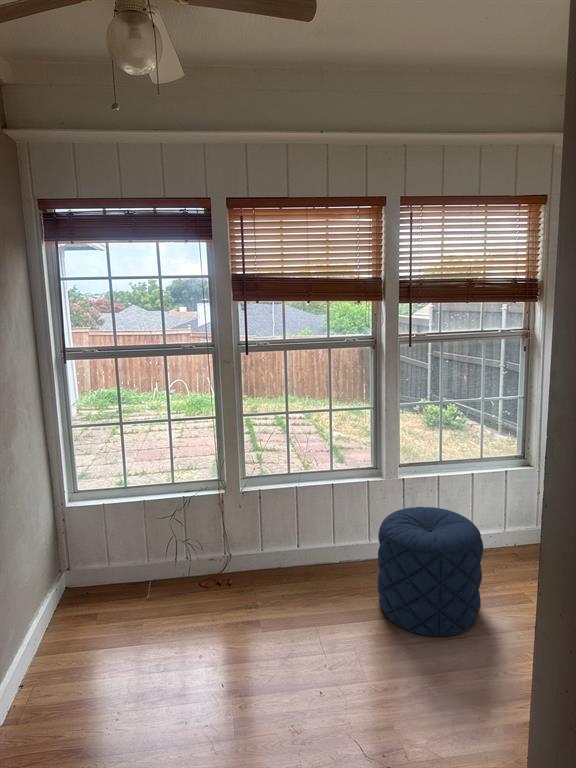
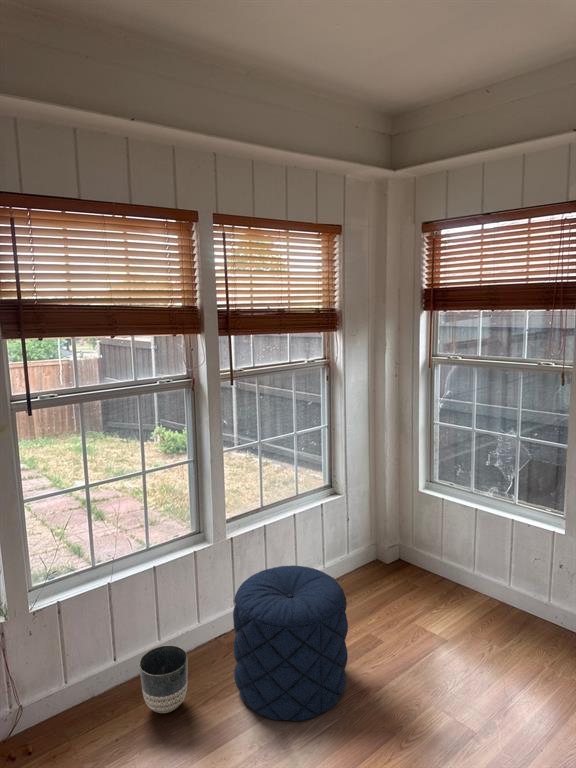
planter: none [305,544,341,593] -> present [139,645,188,713]

